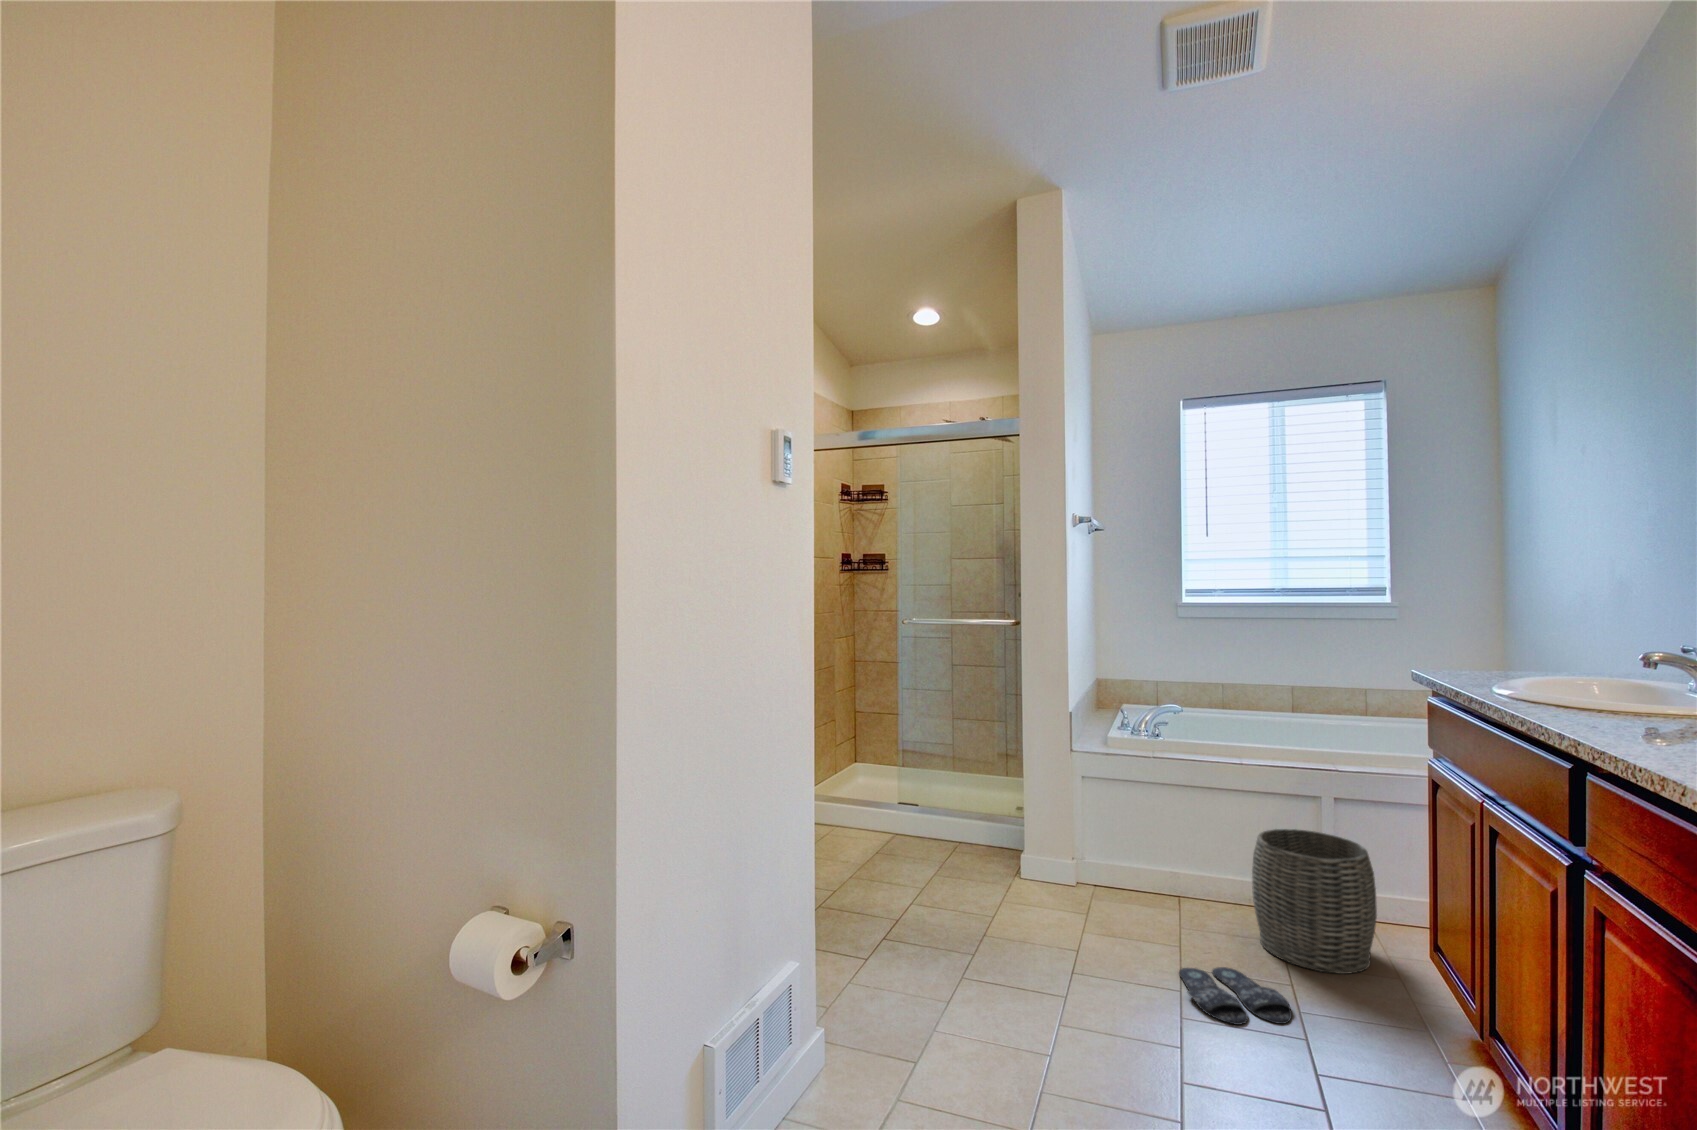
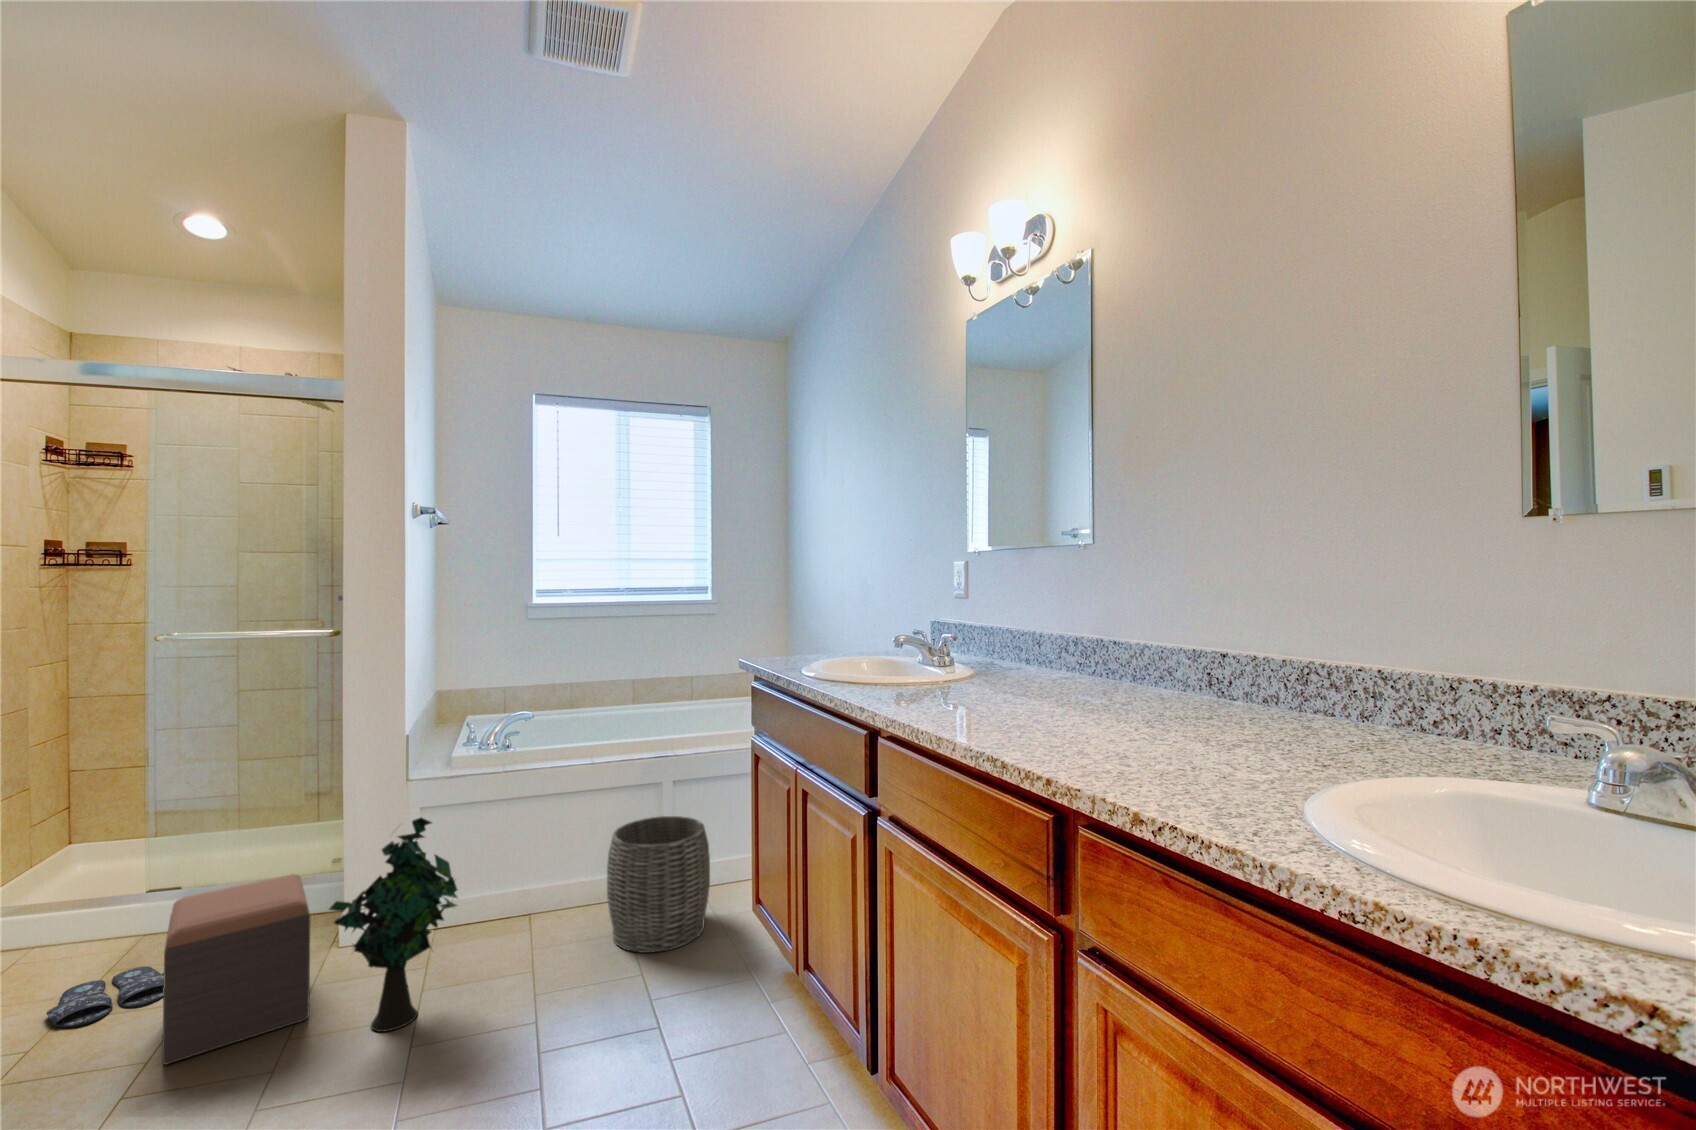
decorative plant: none [1019,776,1113,943] -> present [329,817,457,1032]
footstool: none [927,800,1009,913] -> present [162,874,310,1064]
slippers: present [1179,967,1292,1025] -> present [46,966,164,1027]

